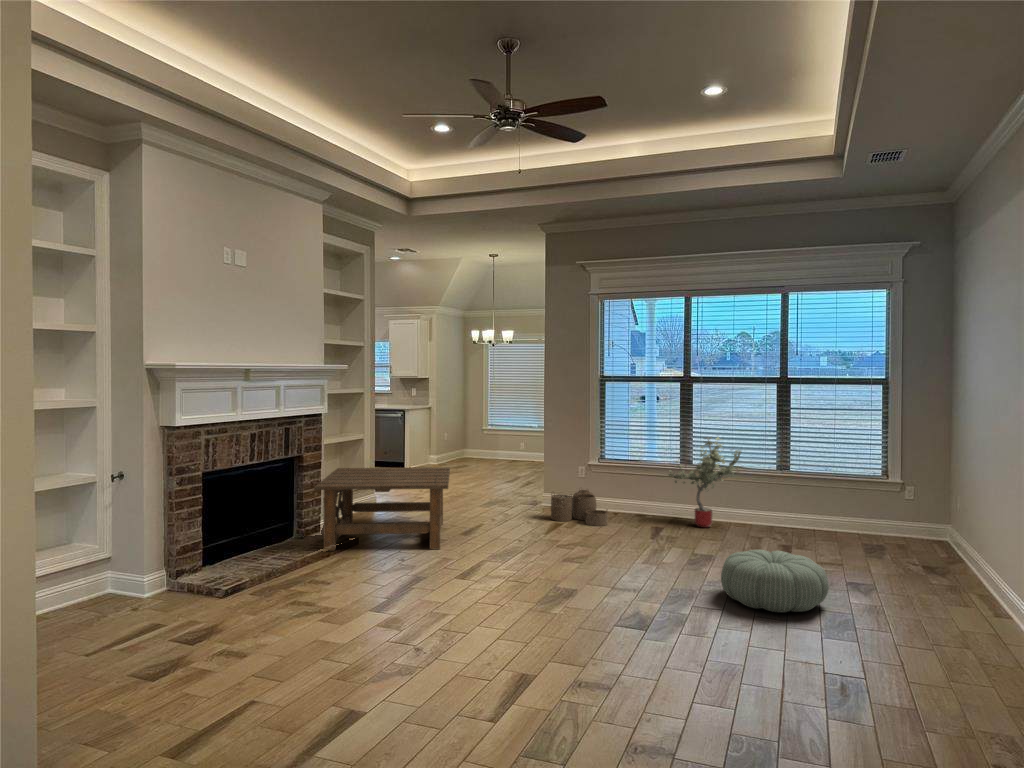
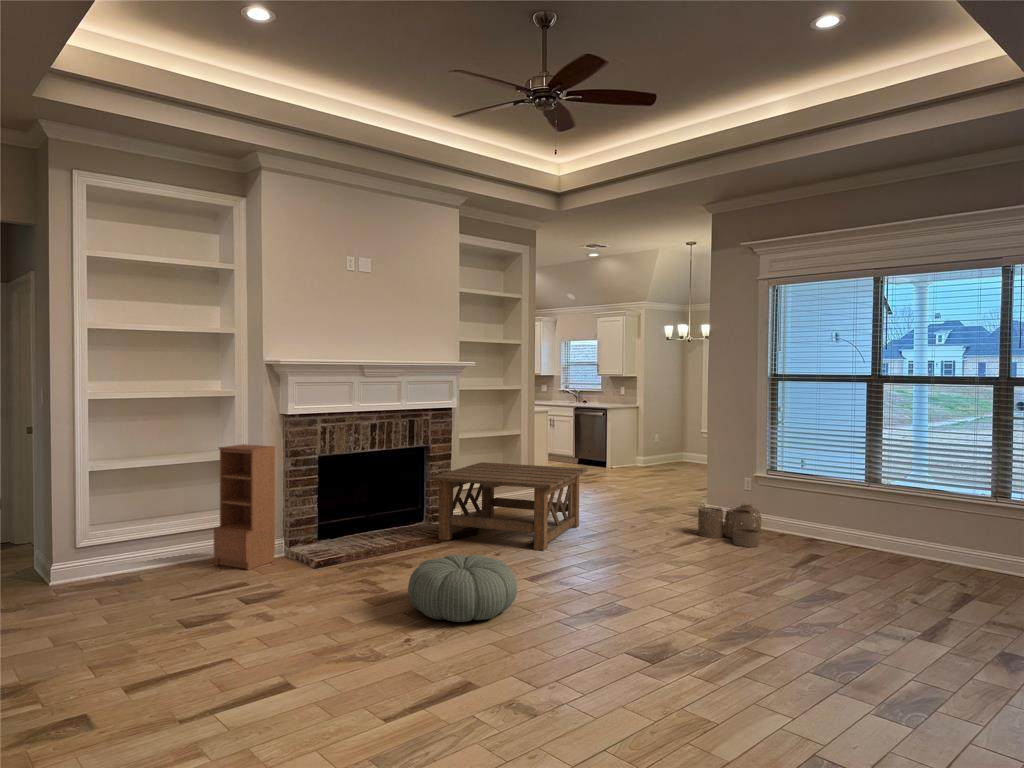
potted tree: present [669,437,741,528] -> none [838,449,933,564]
bookcase: none [88,465,163,612] -> present [214,444,275,570]
pouf: present [721,550,829,613] -> present [408,555,517,622]

